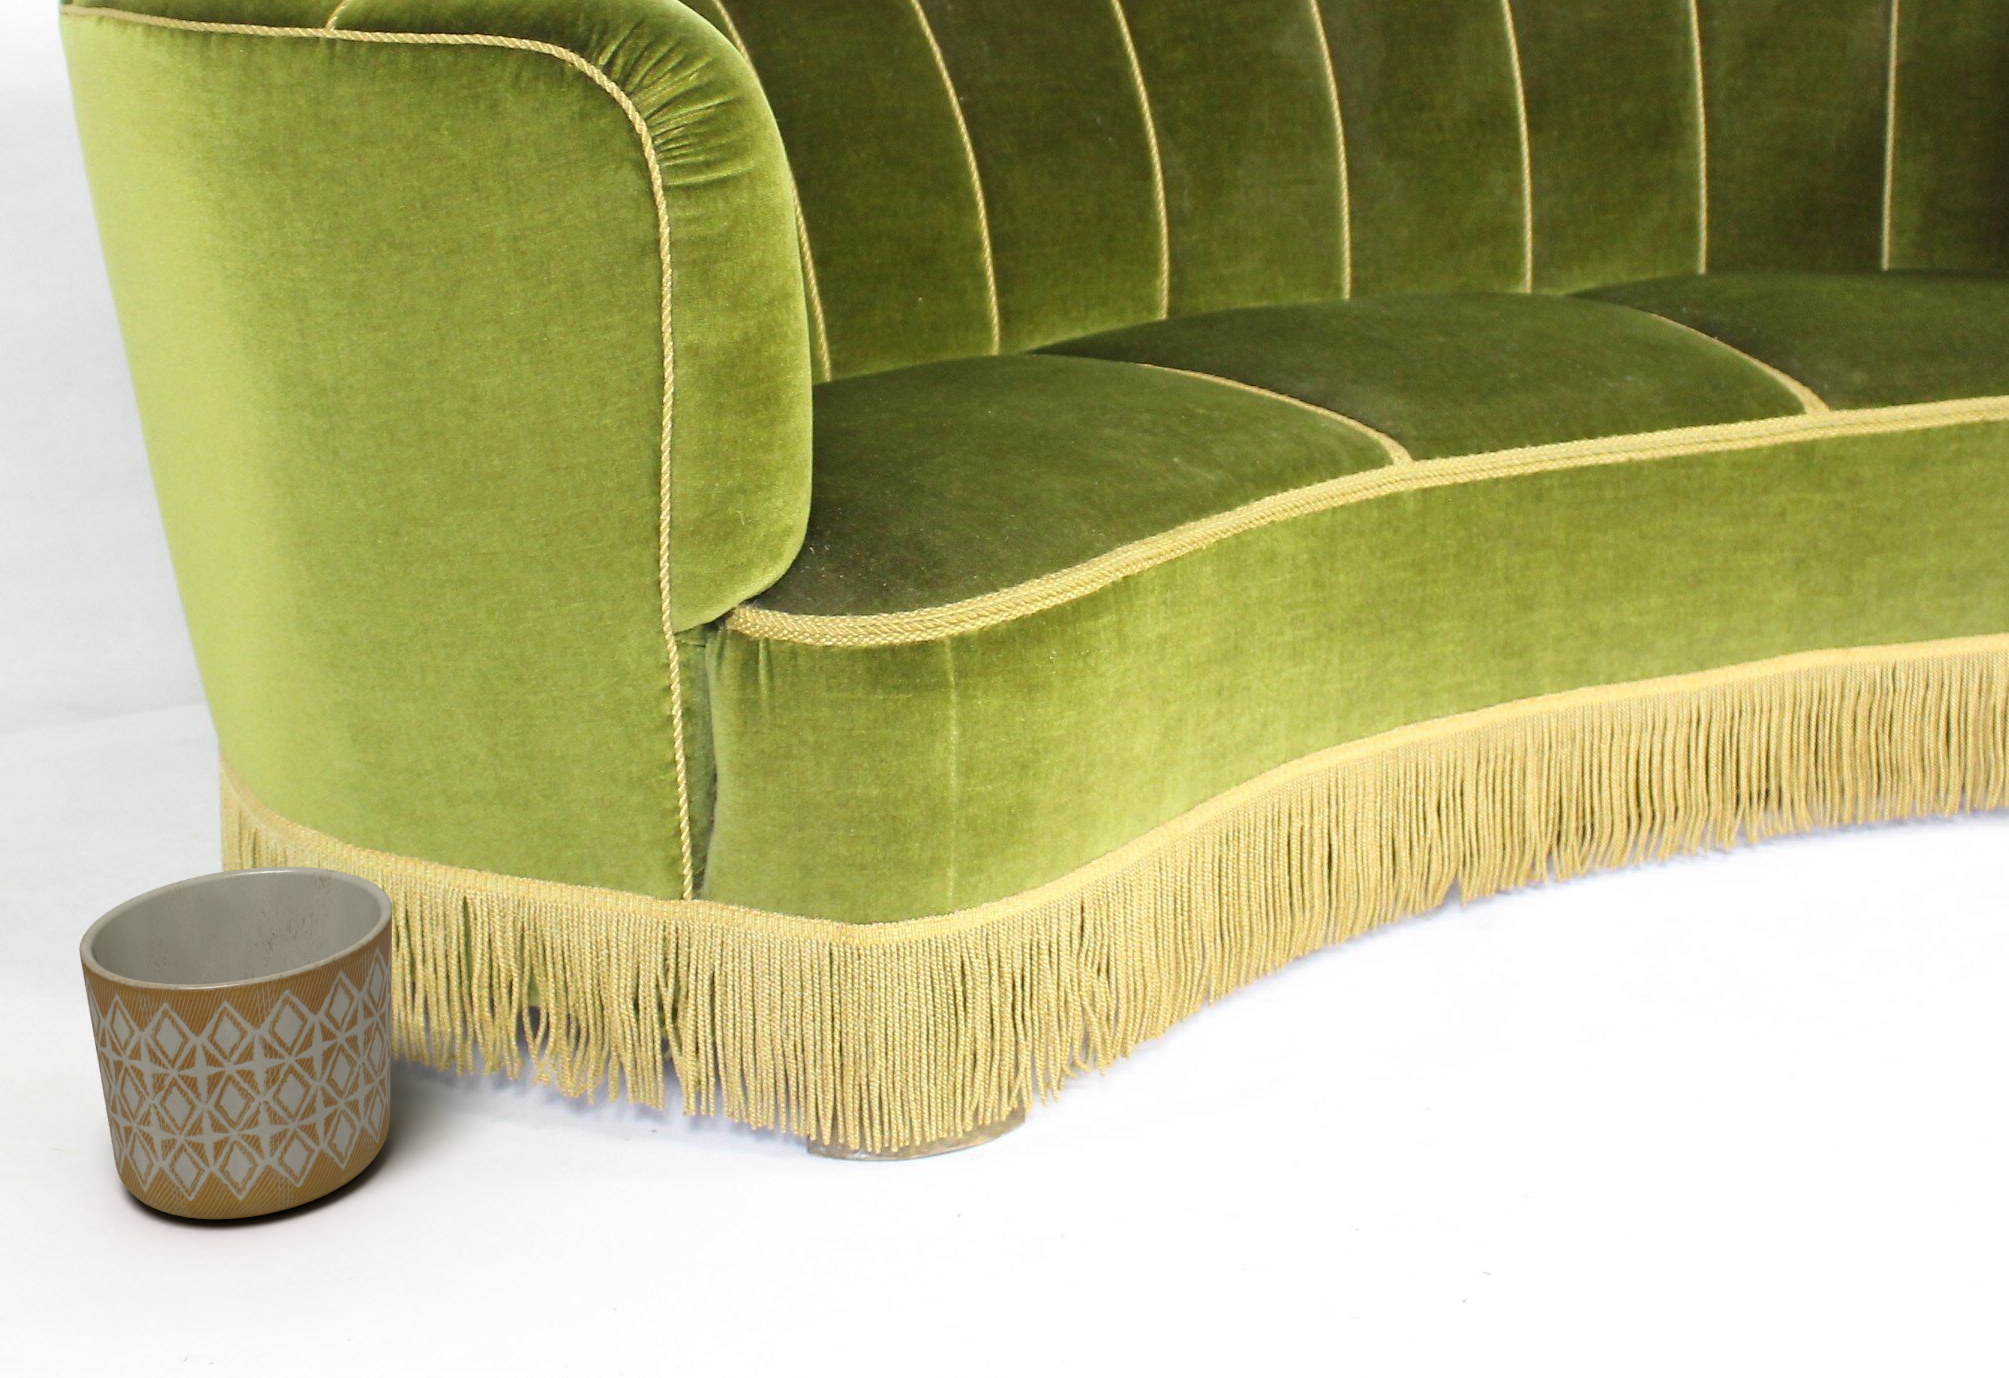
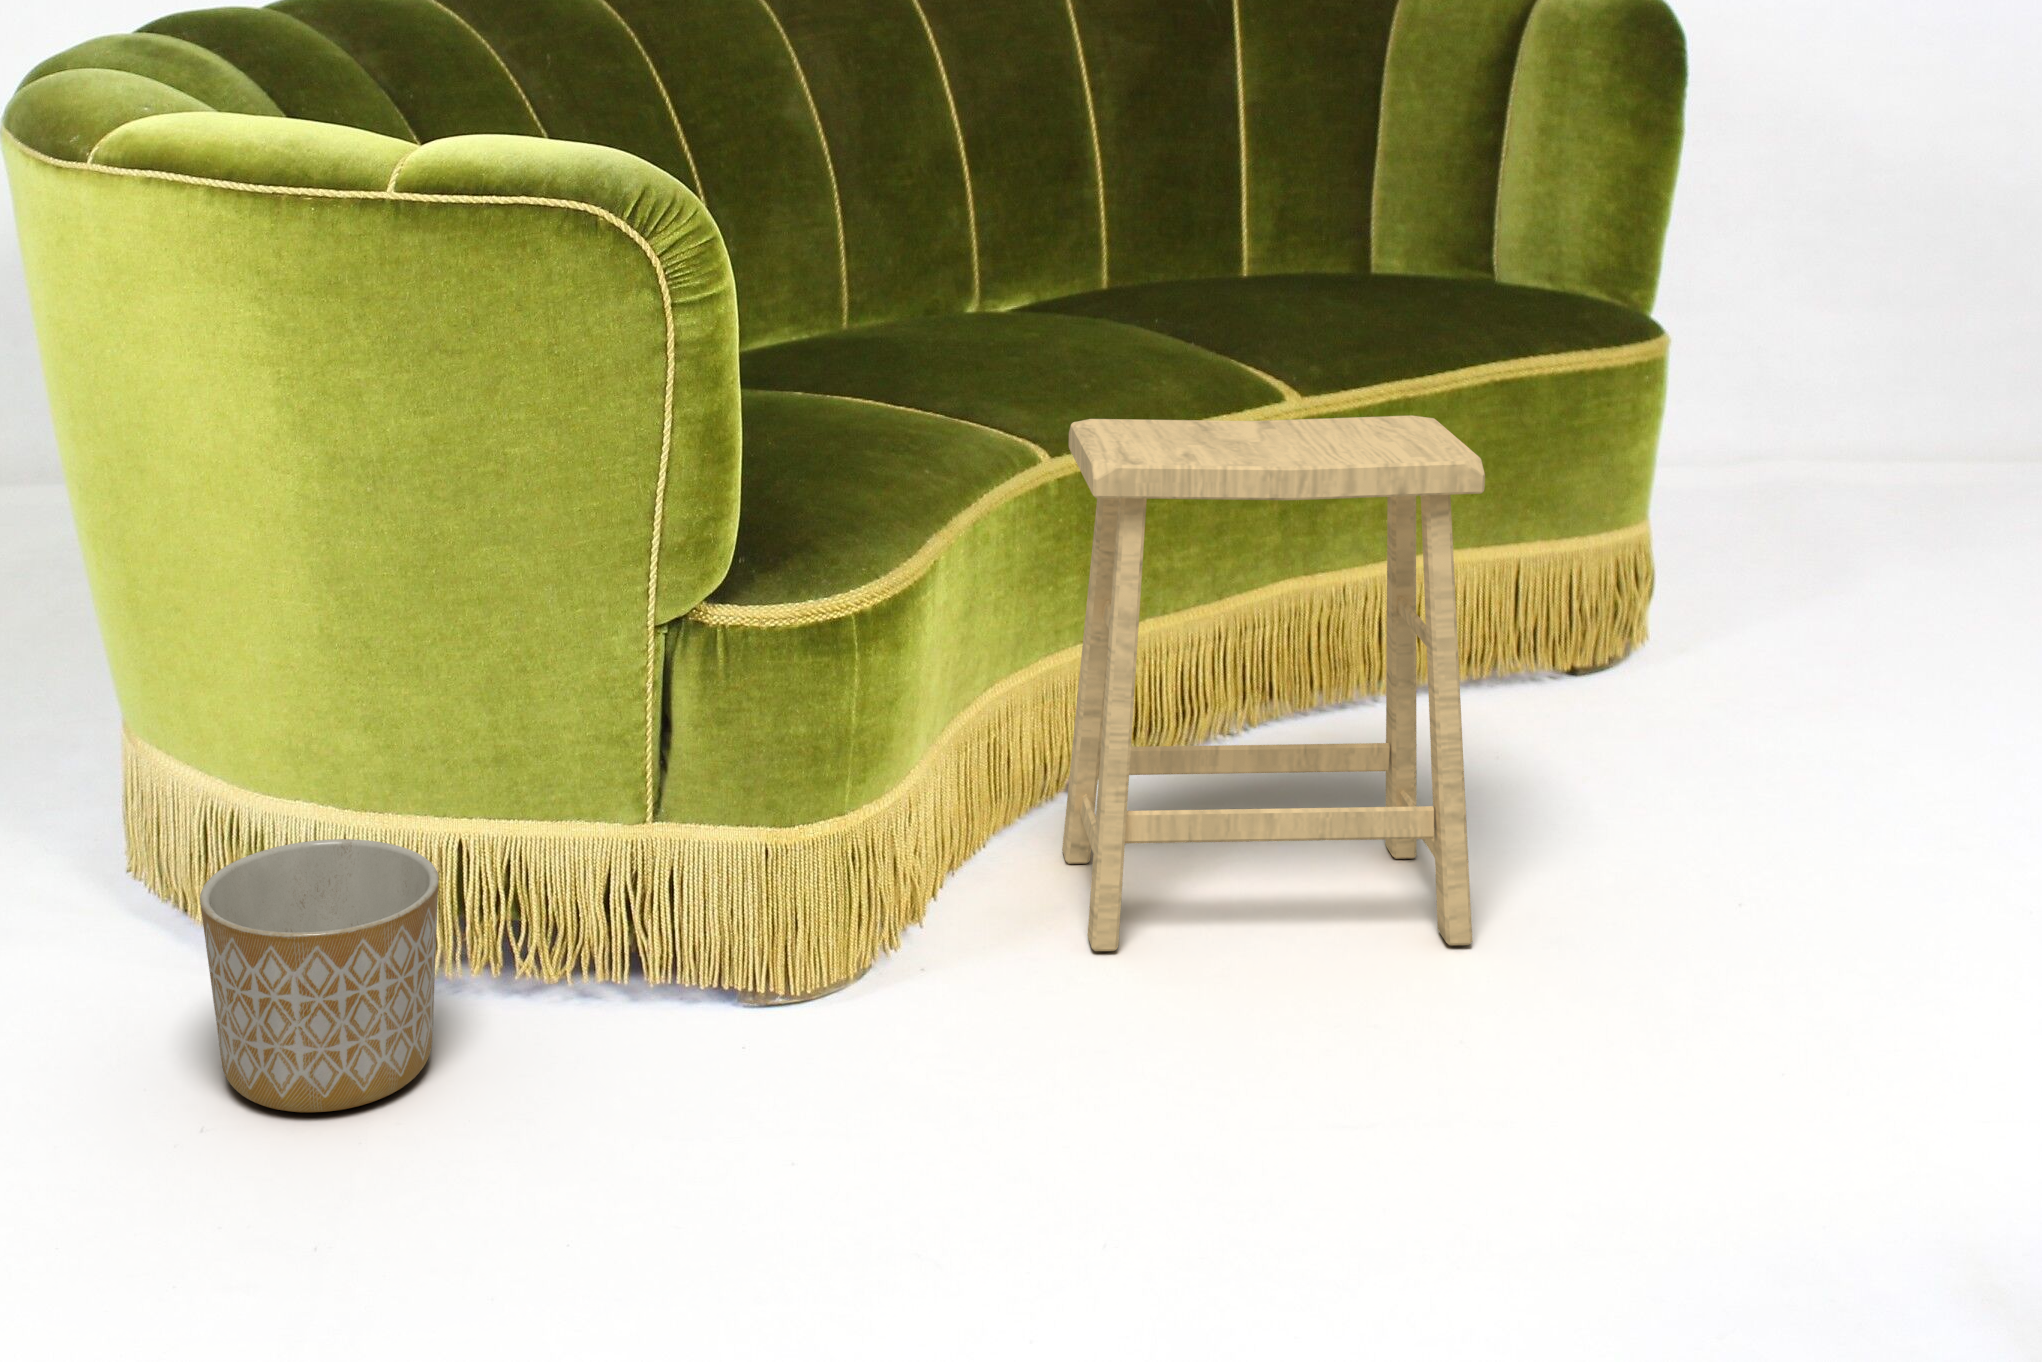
footstool: none [1322,399,1937,1232] -> present [1062,416,1485,951]

